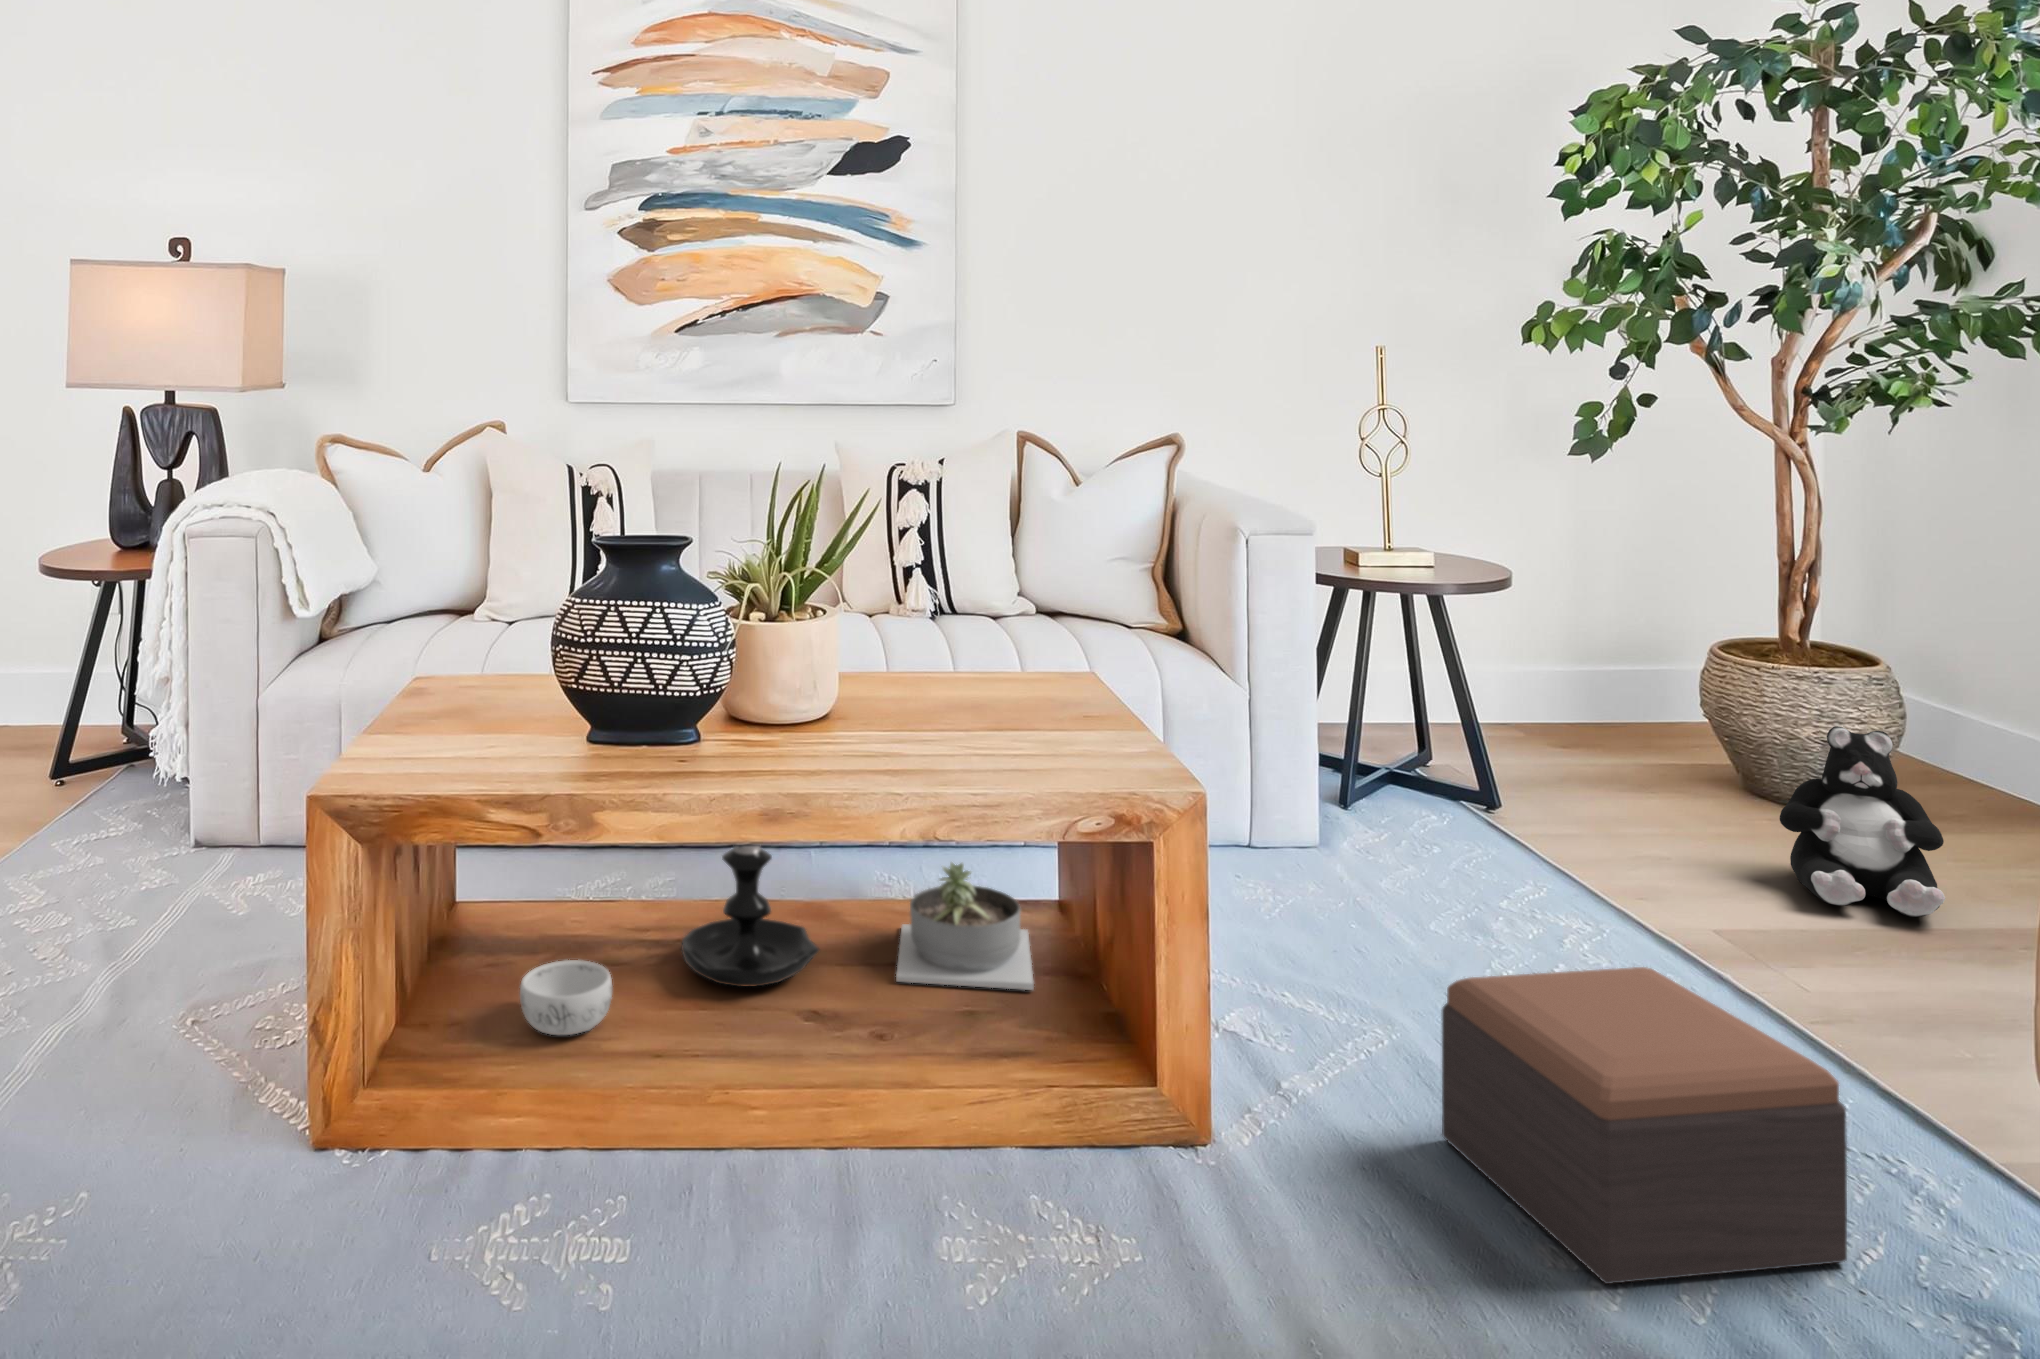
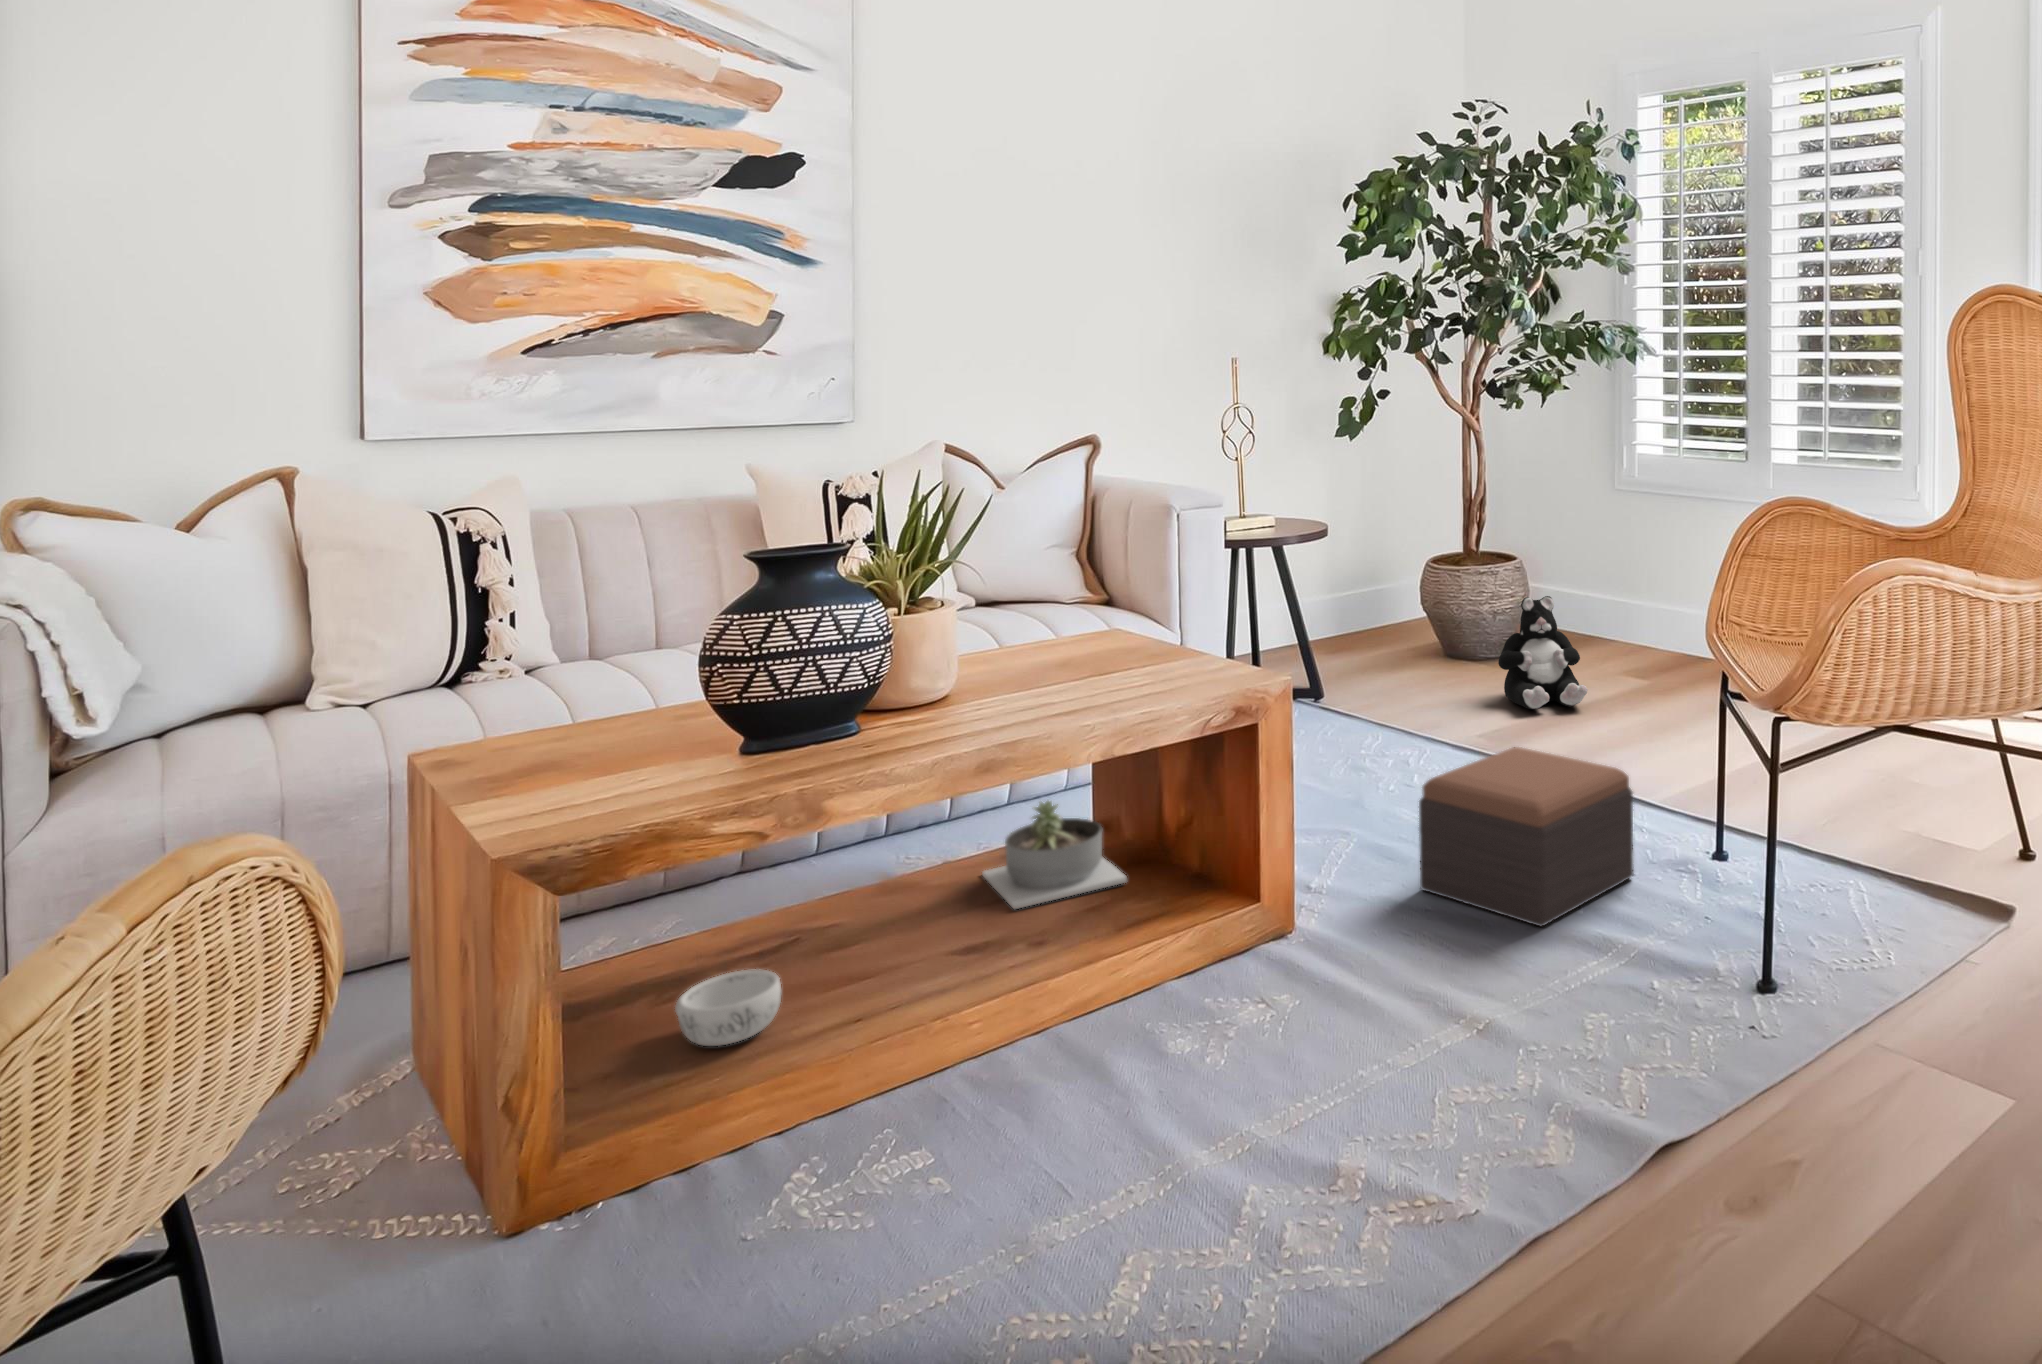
candle holder: present [681,846,819,987] -> none [801,757,943,958]

